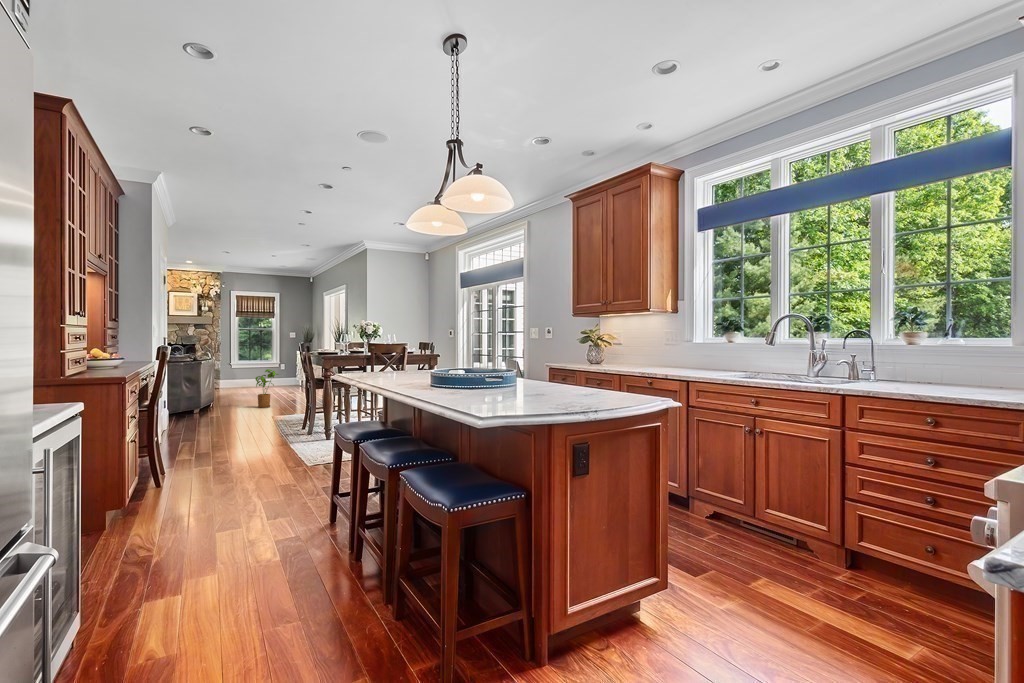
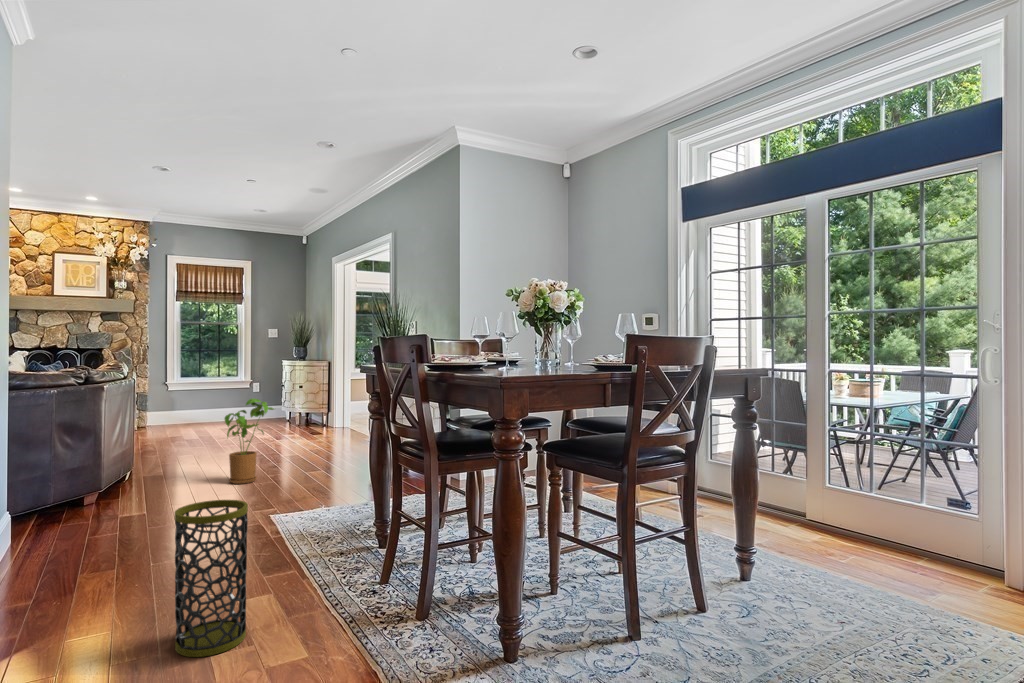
trash can: none [229,396,252,440] -> present [175,500,248,657]

